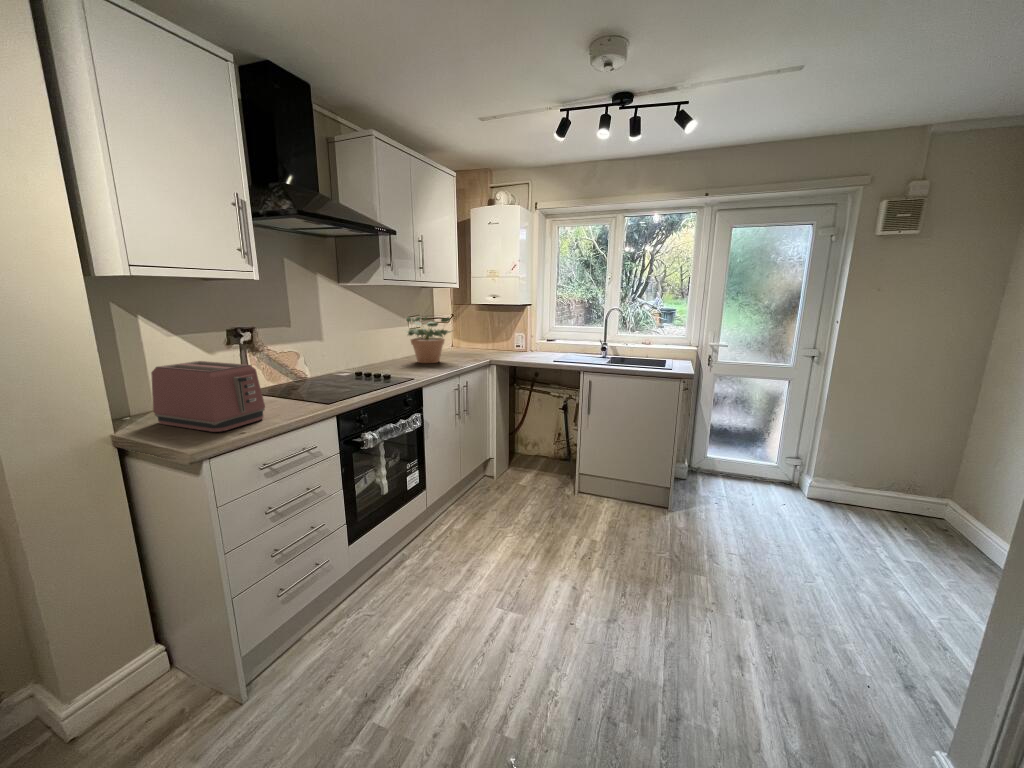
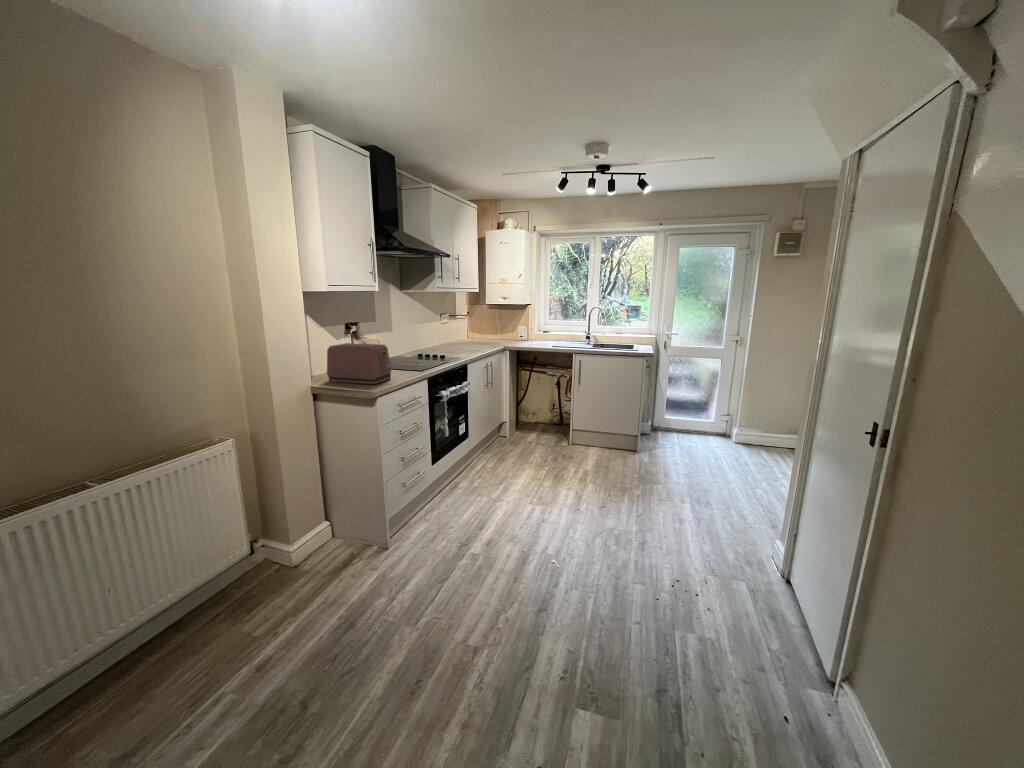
potted plant: present [405,317,451,363] -> none [442,314,482,349]

